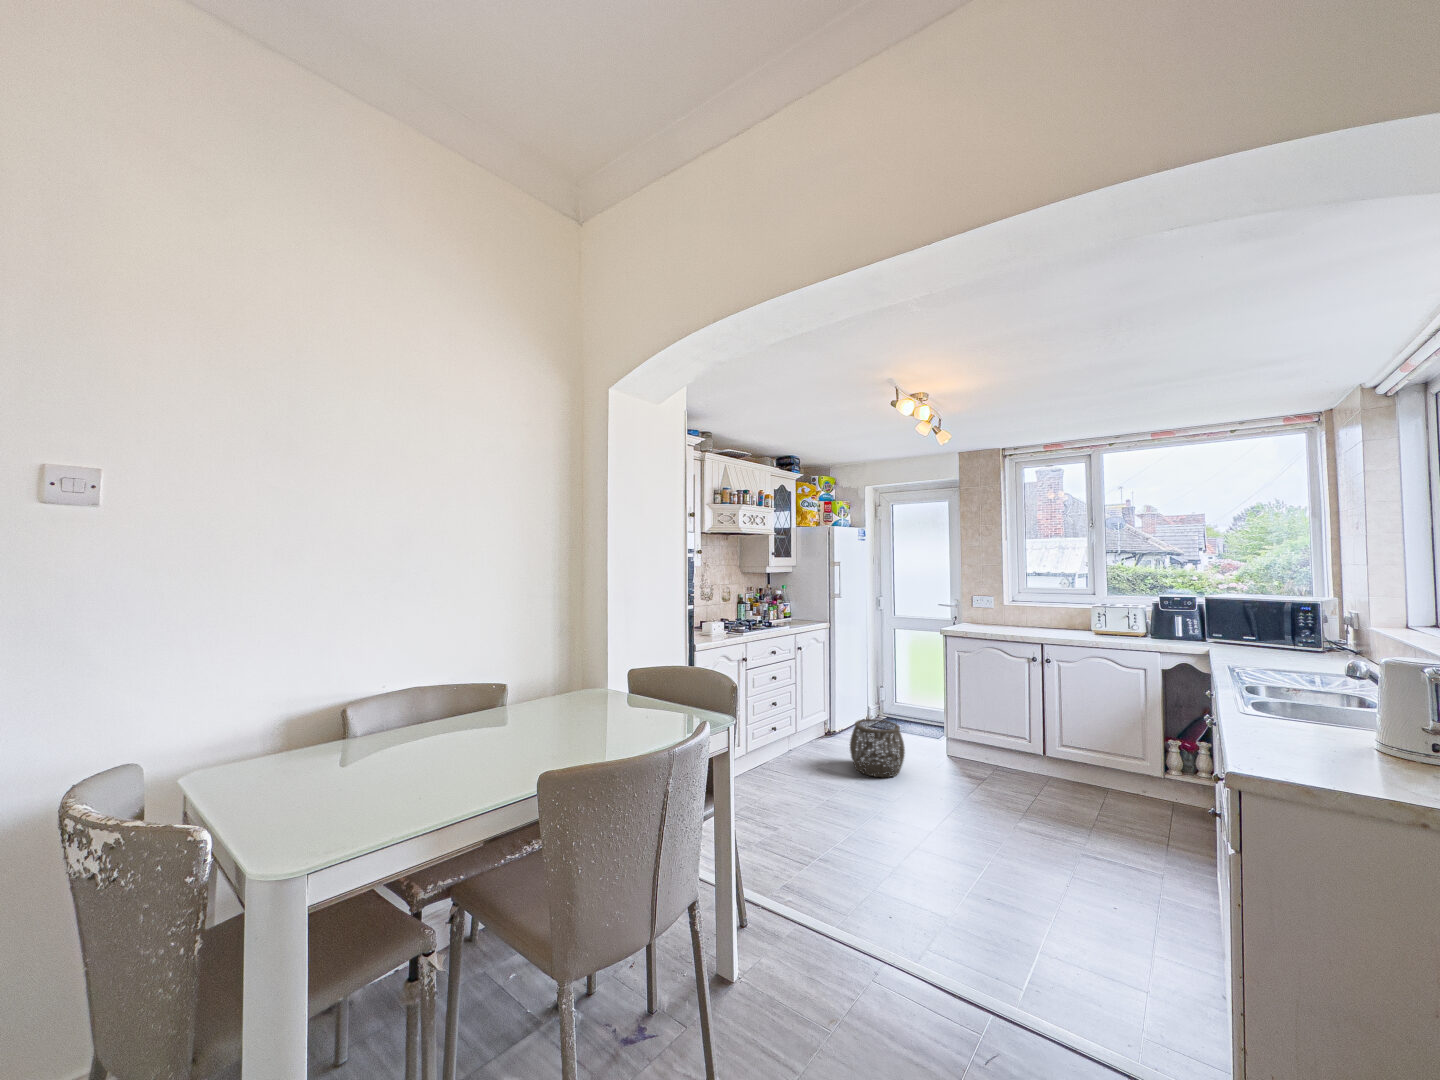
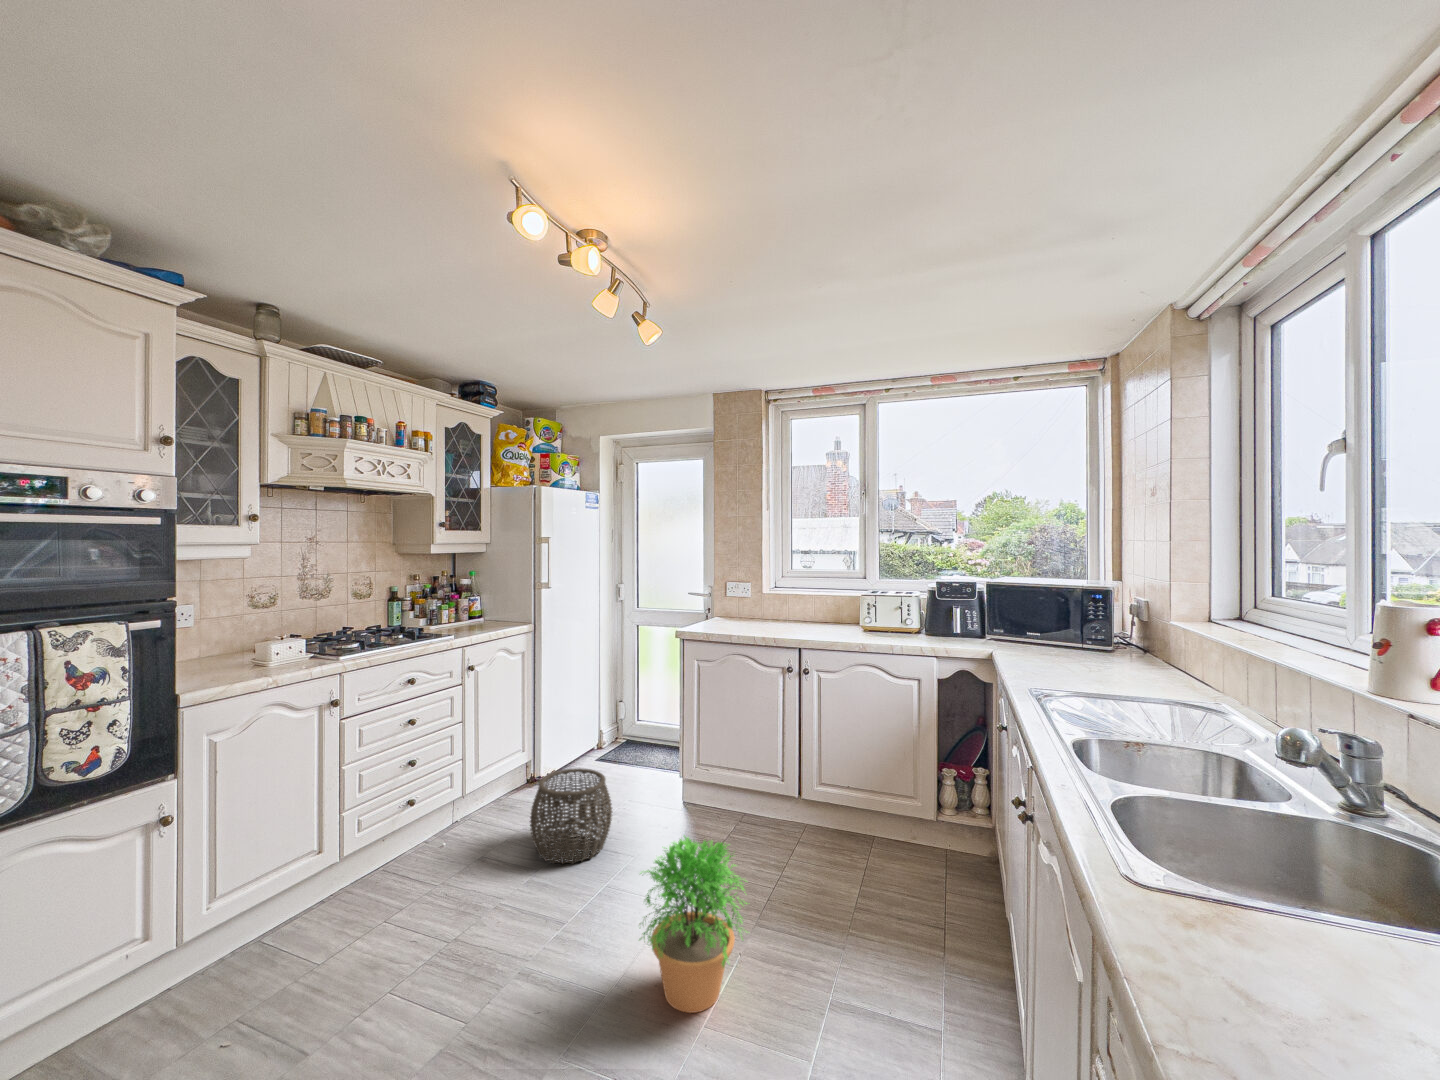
potted plant: none [952,748,1034,849] -> present [639,835,747,1013]

